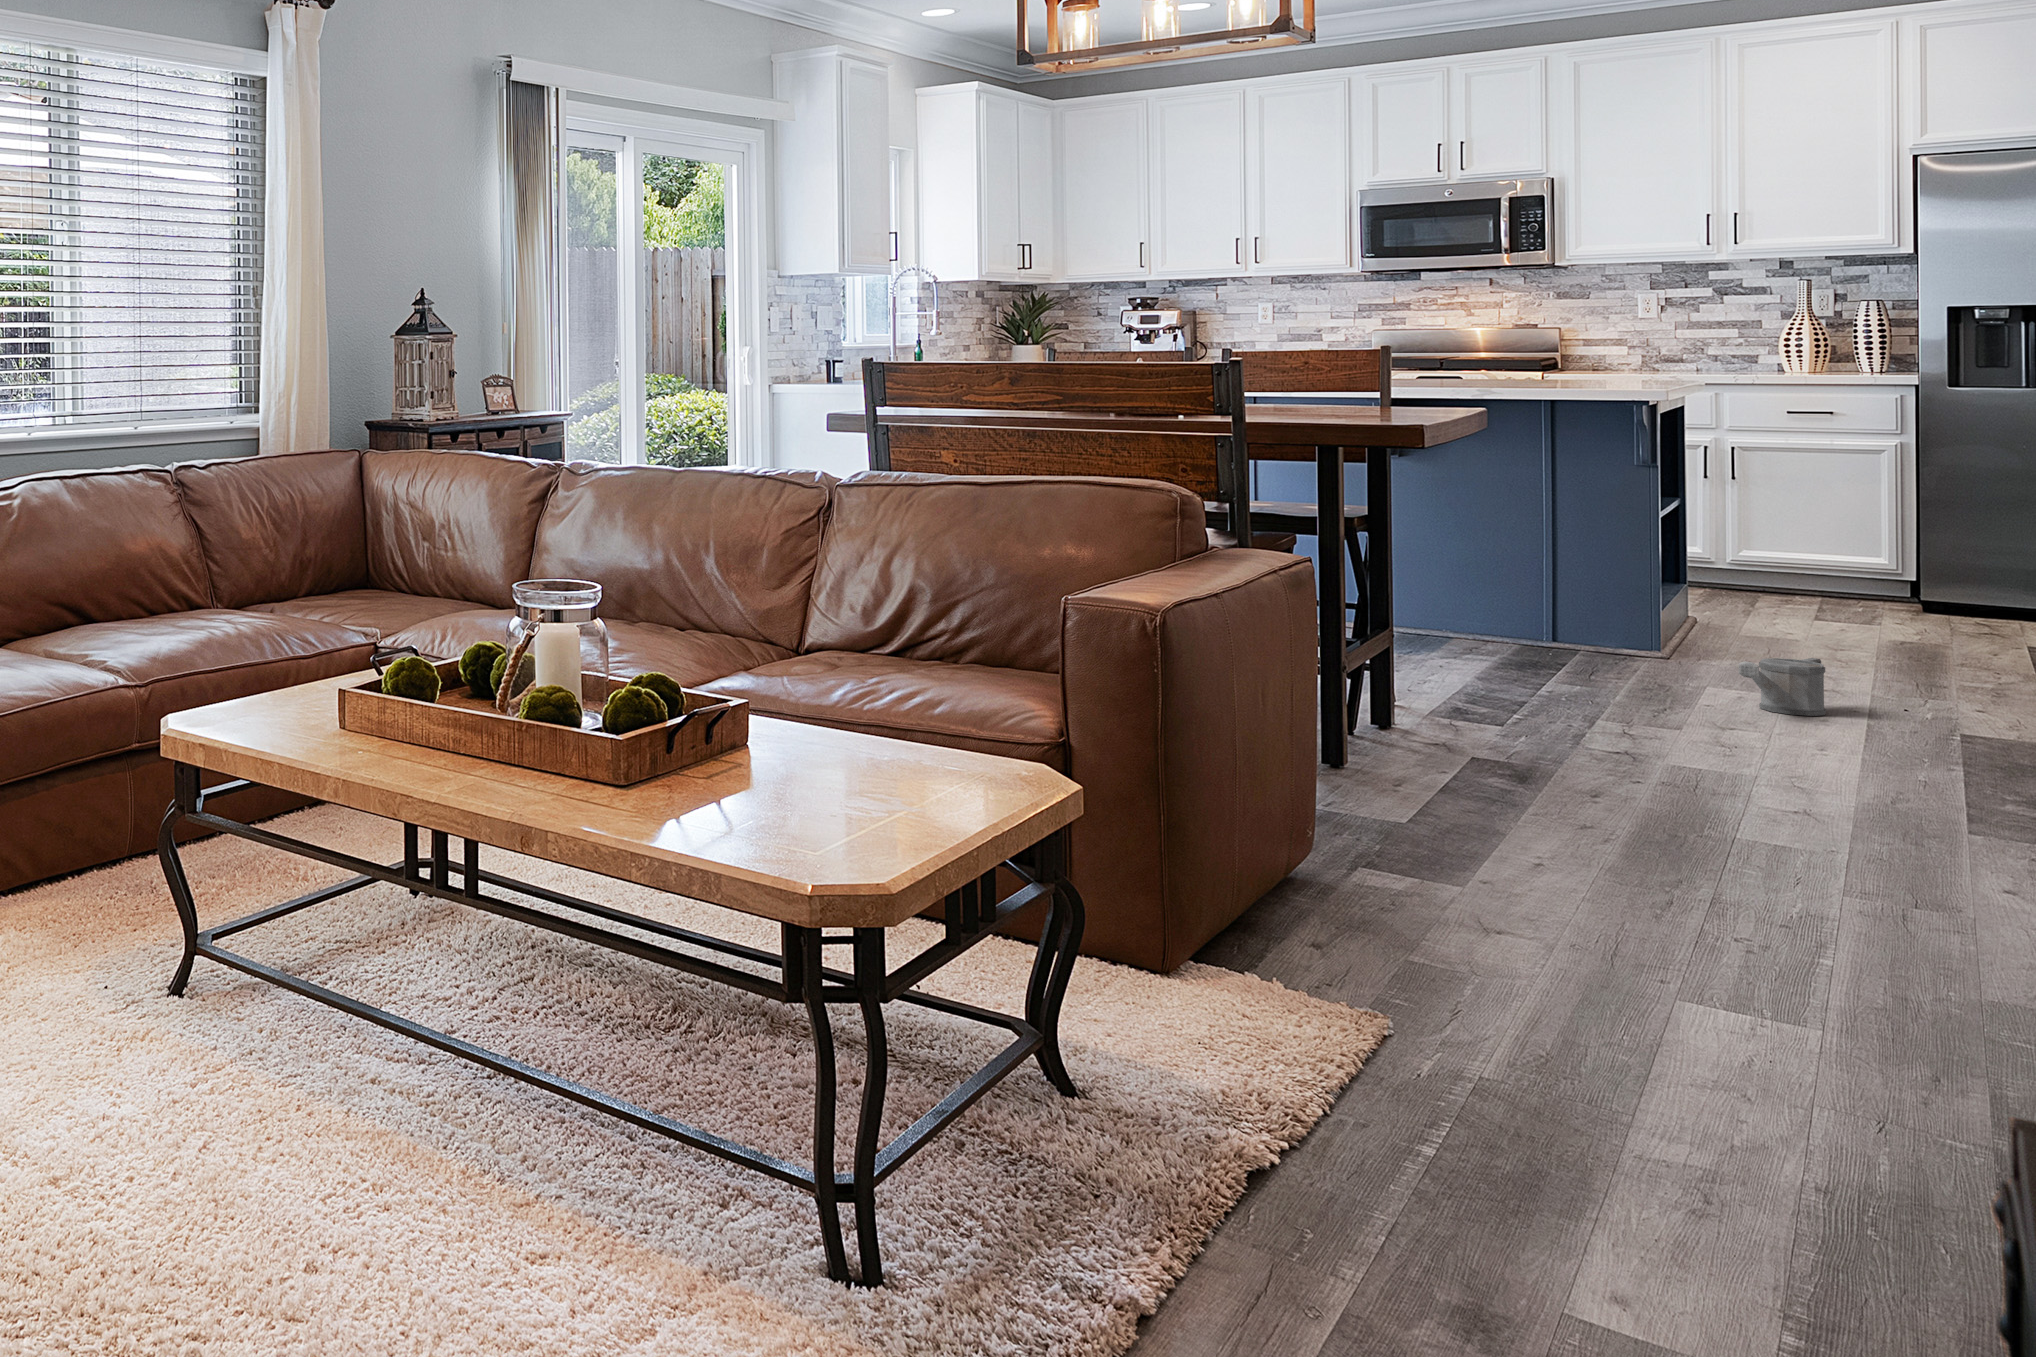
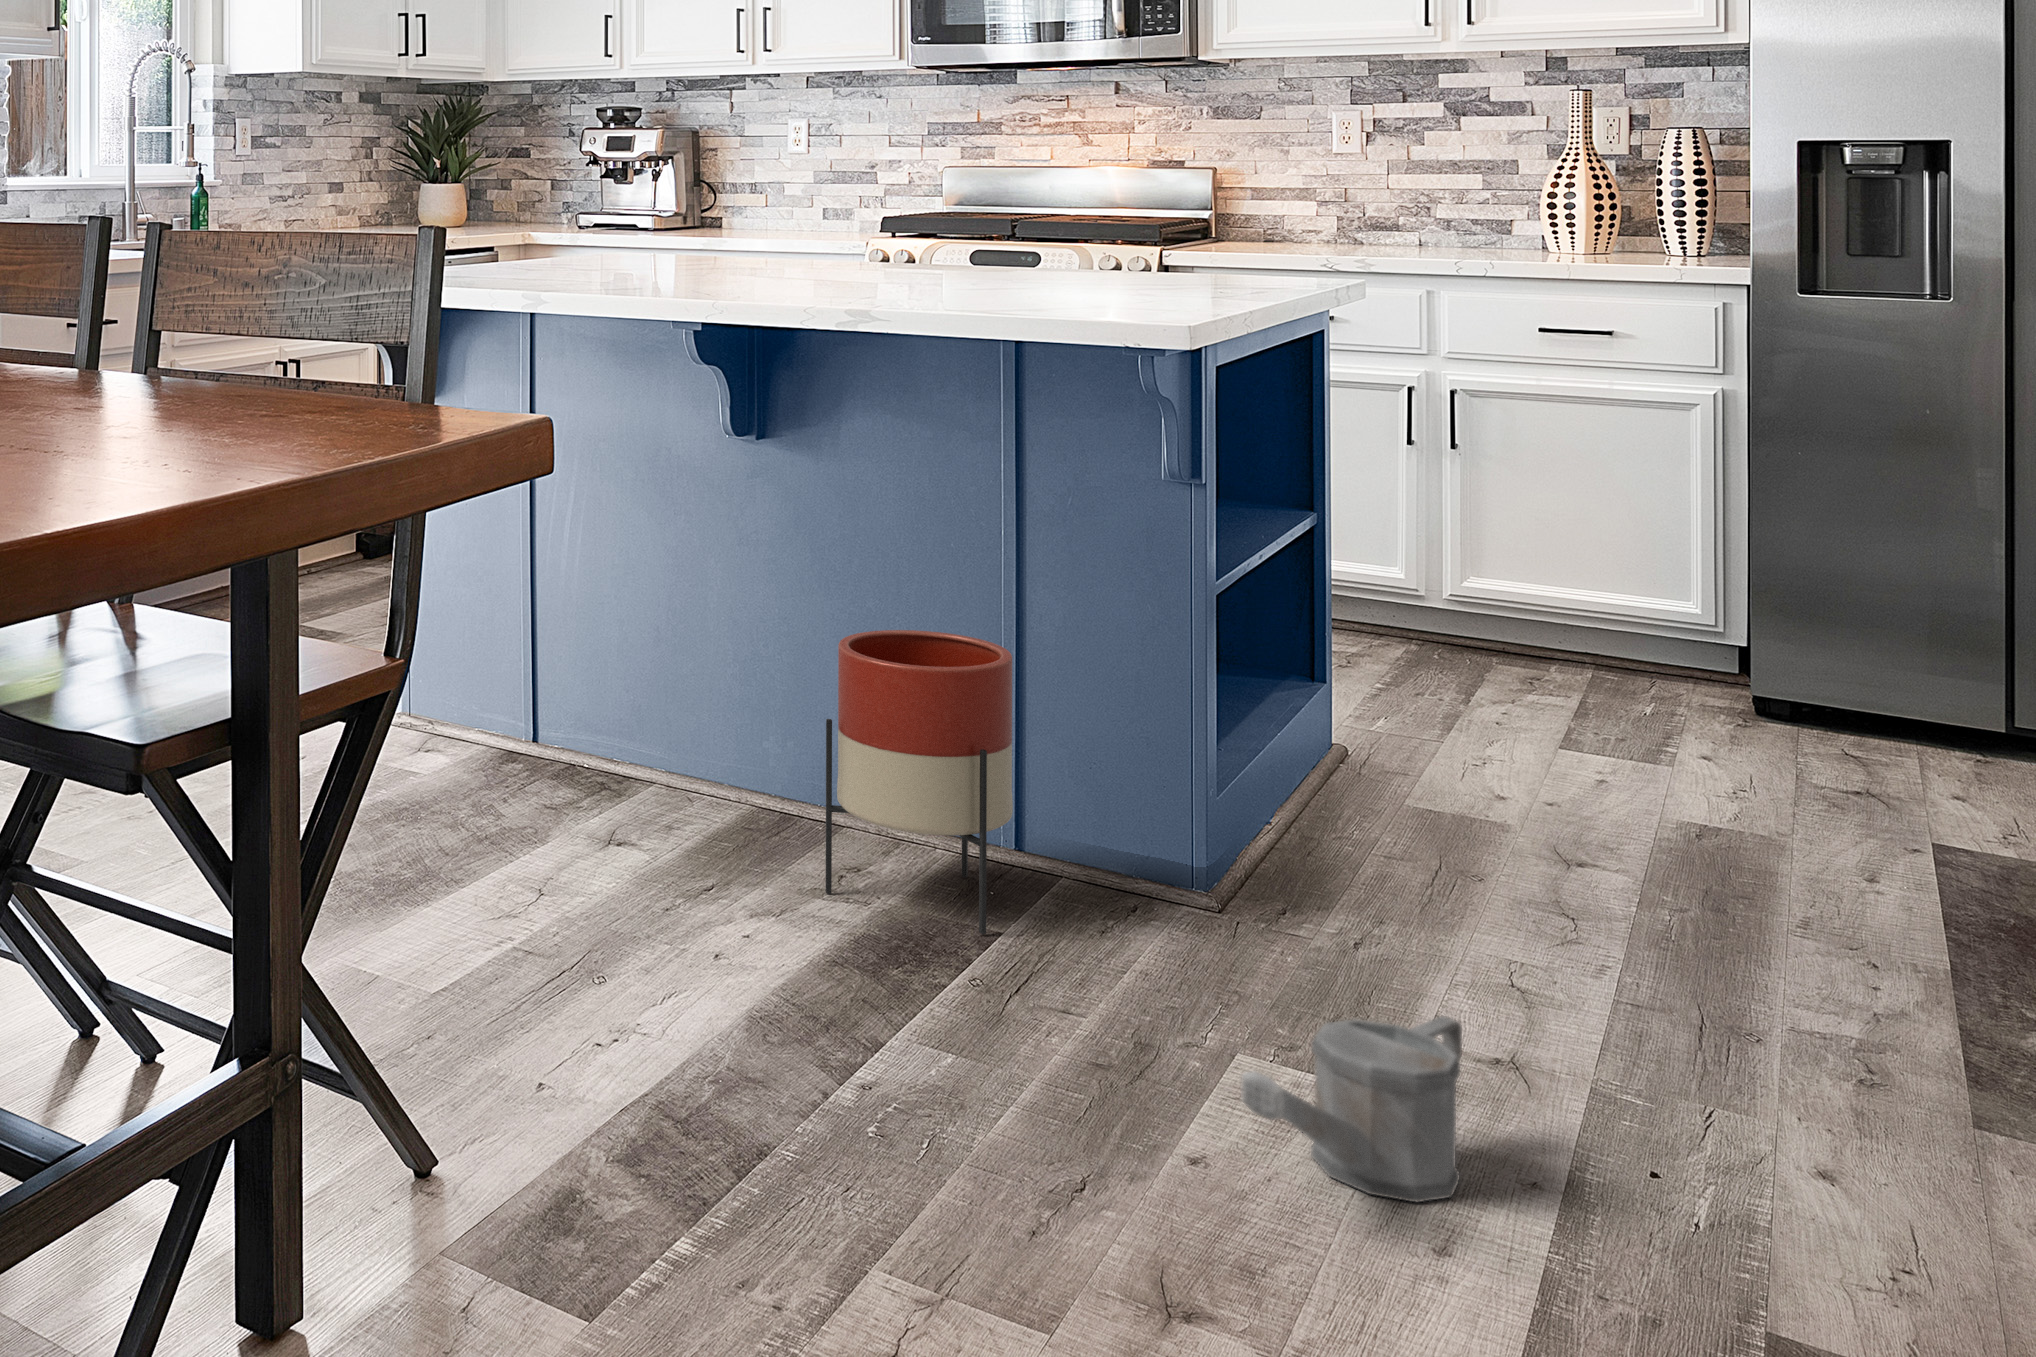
planter: none [1472,539,1570,664] -> present [826,630,1013,934]

